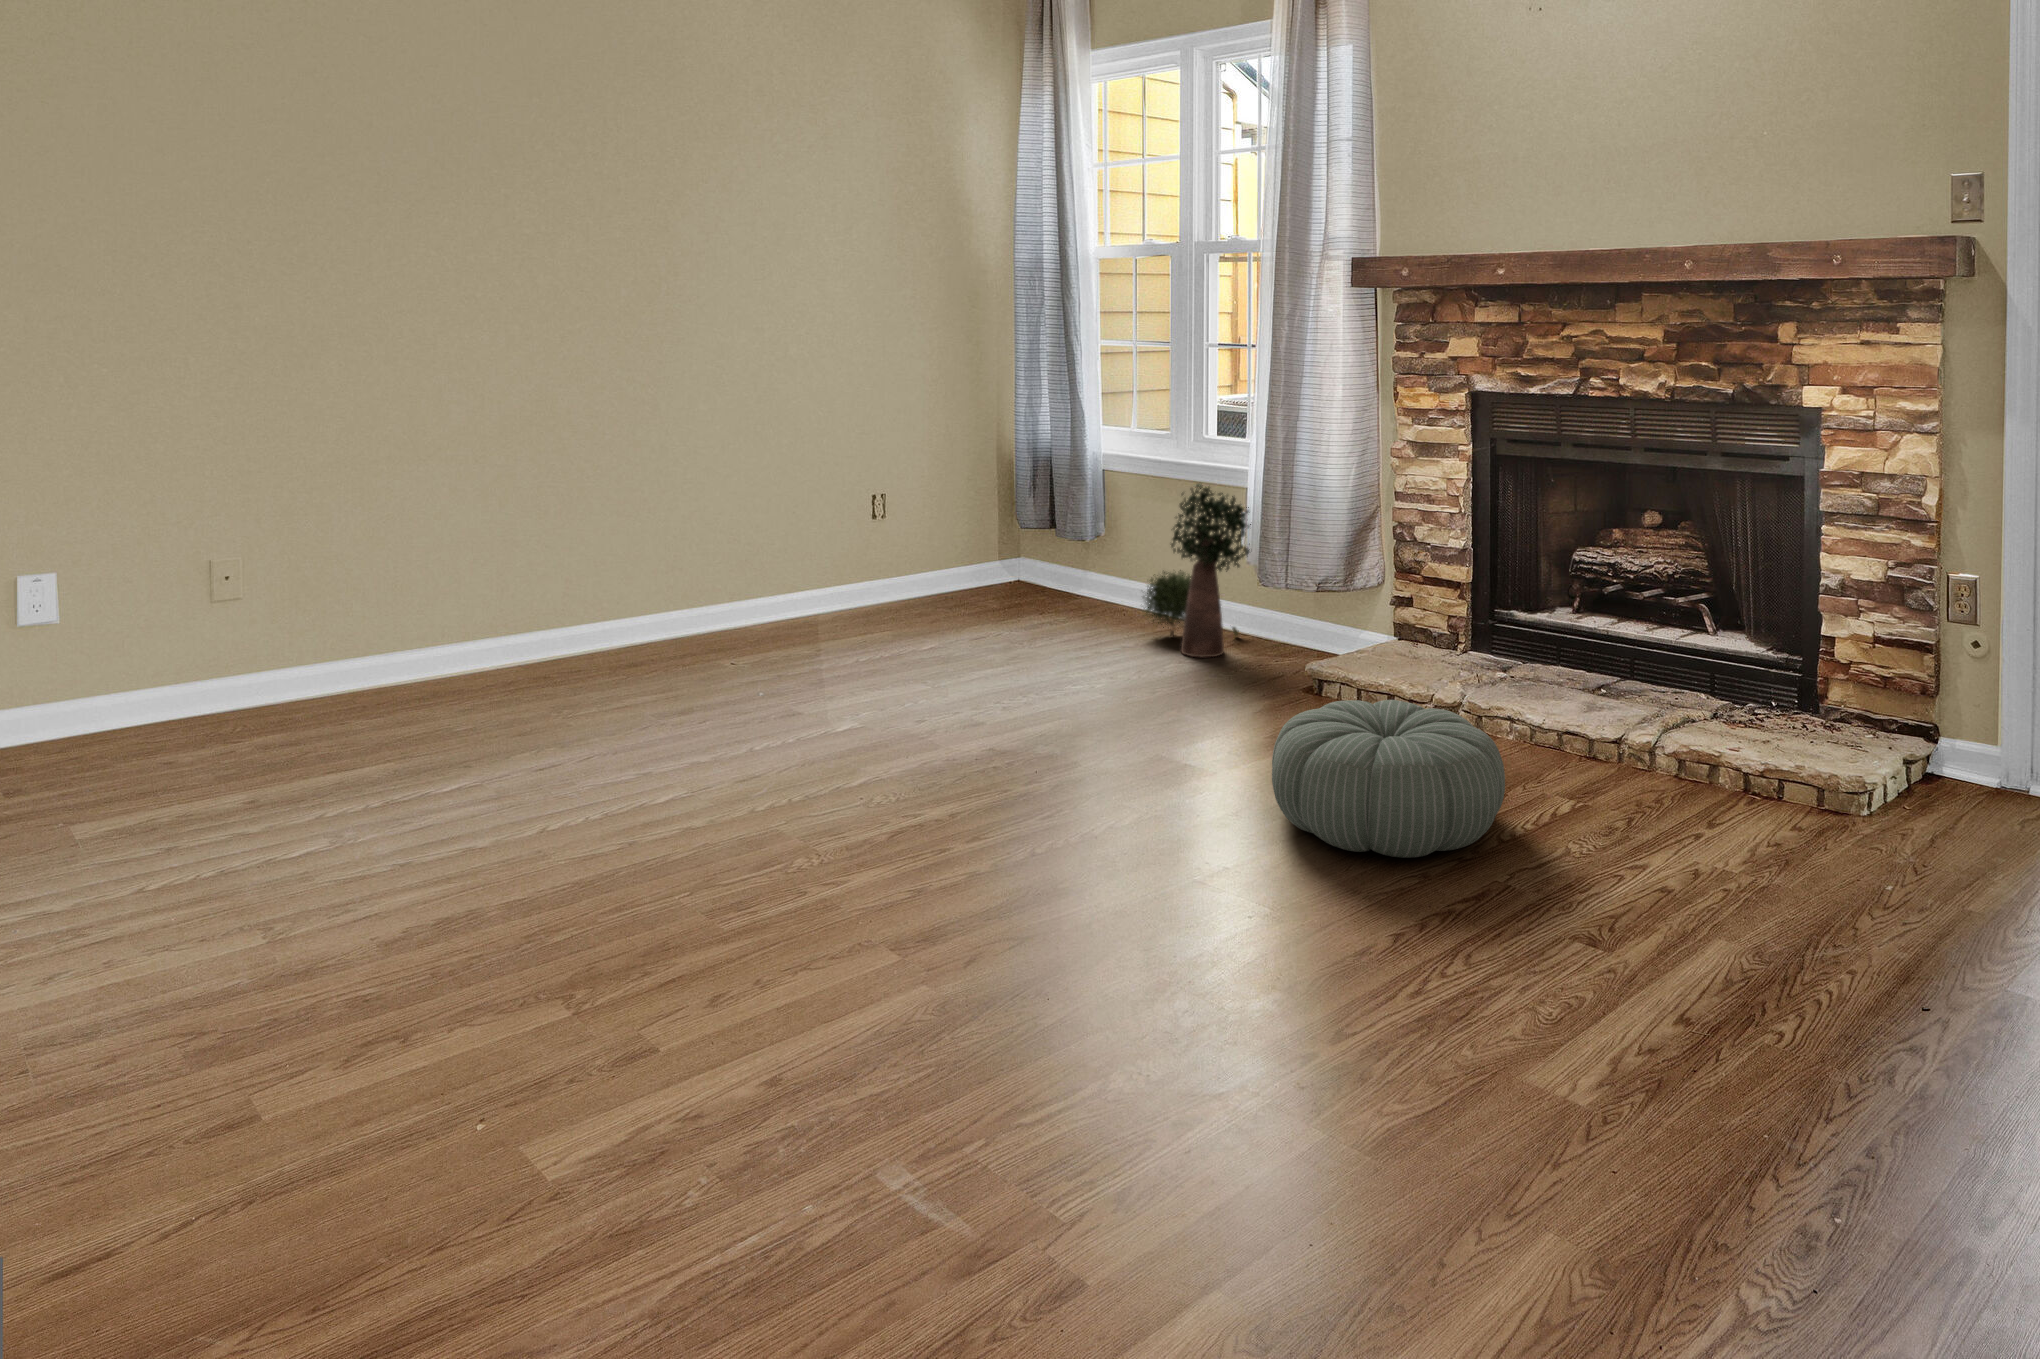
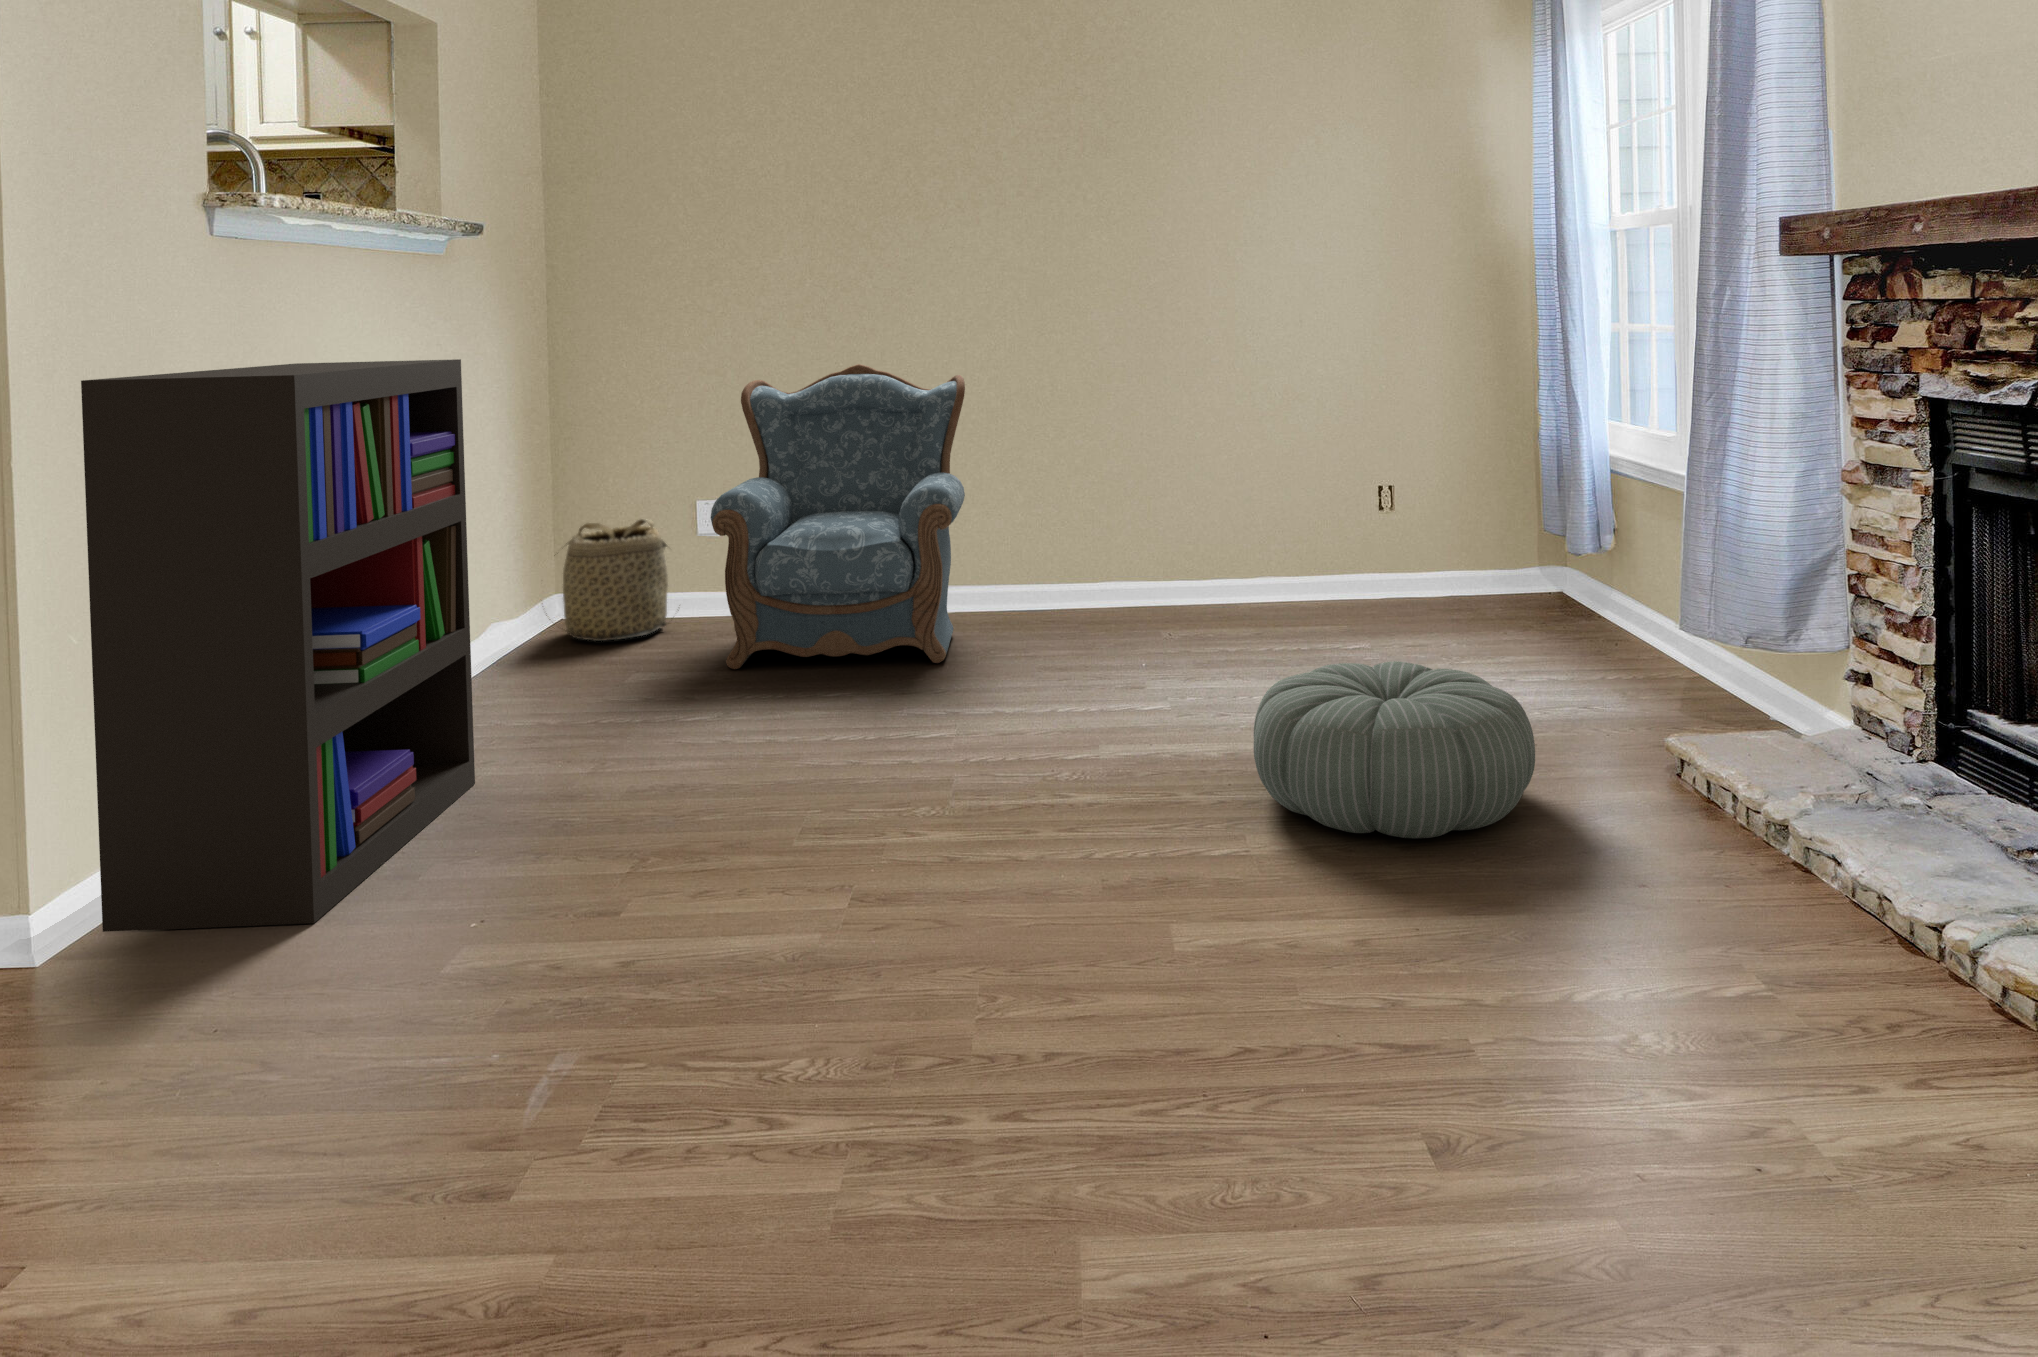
bookshelf: none [236,407,596,928] -> present [81,359,475,932]
armchair: none [808,410,1037,678] -> present [711,364,965,669]
potted plant: present [1143,484,1251,657] -> none [1095,433,1230,636]
basket: none [650,538,778,646] -> present [546,519,668,641]

